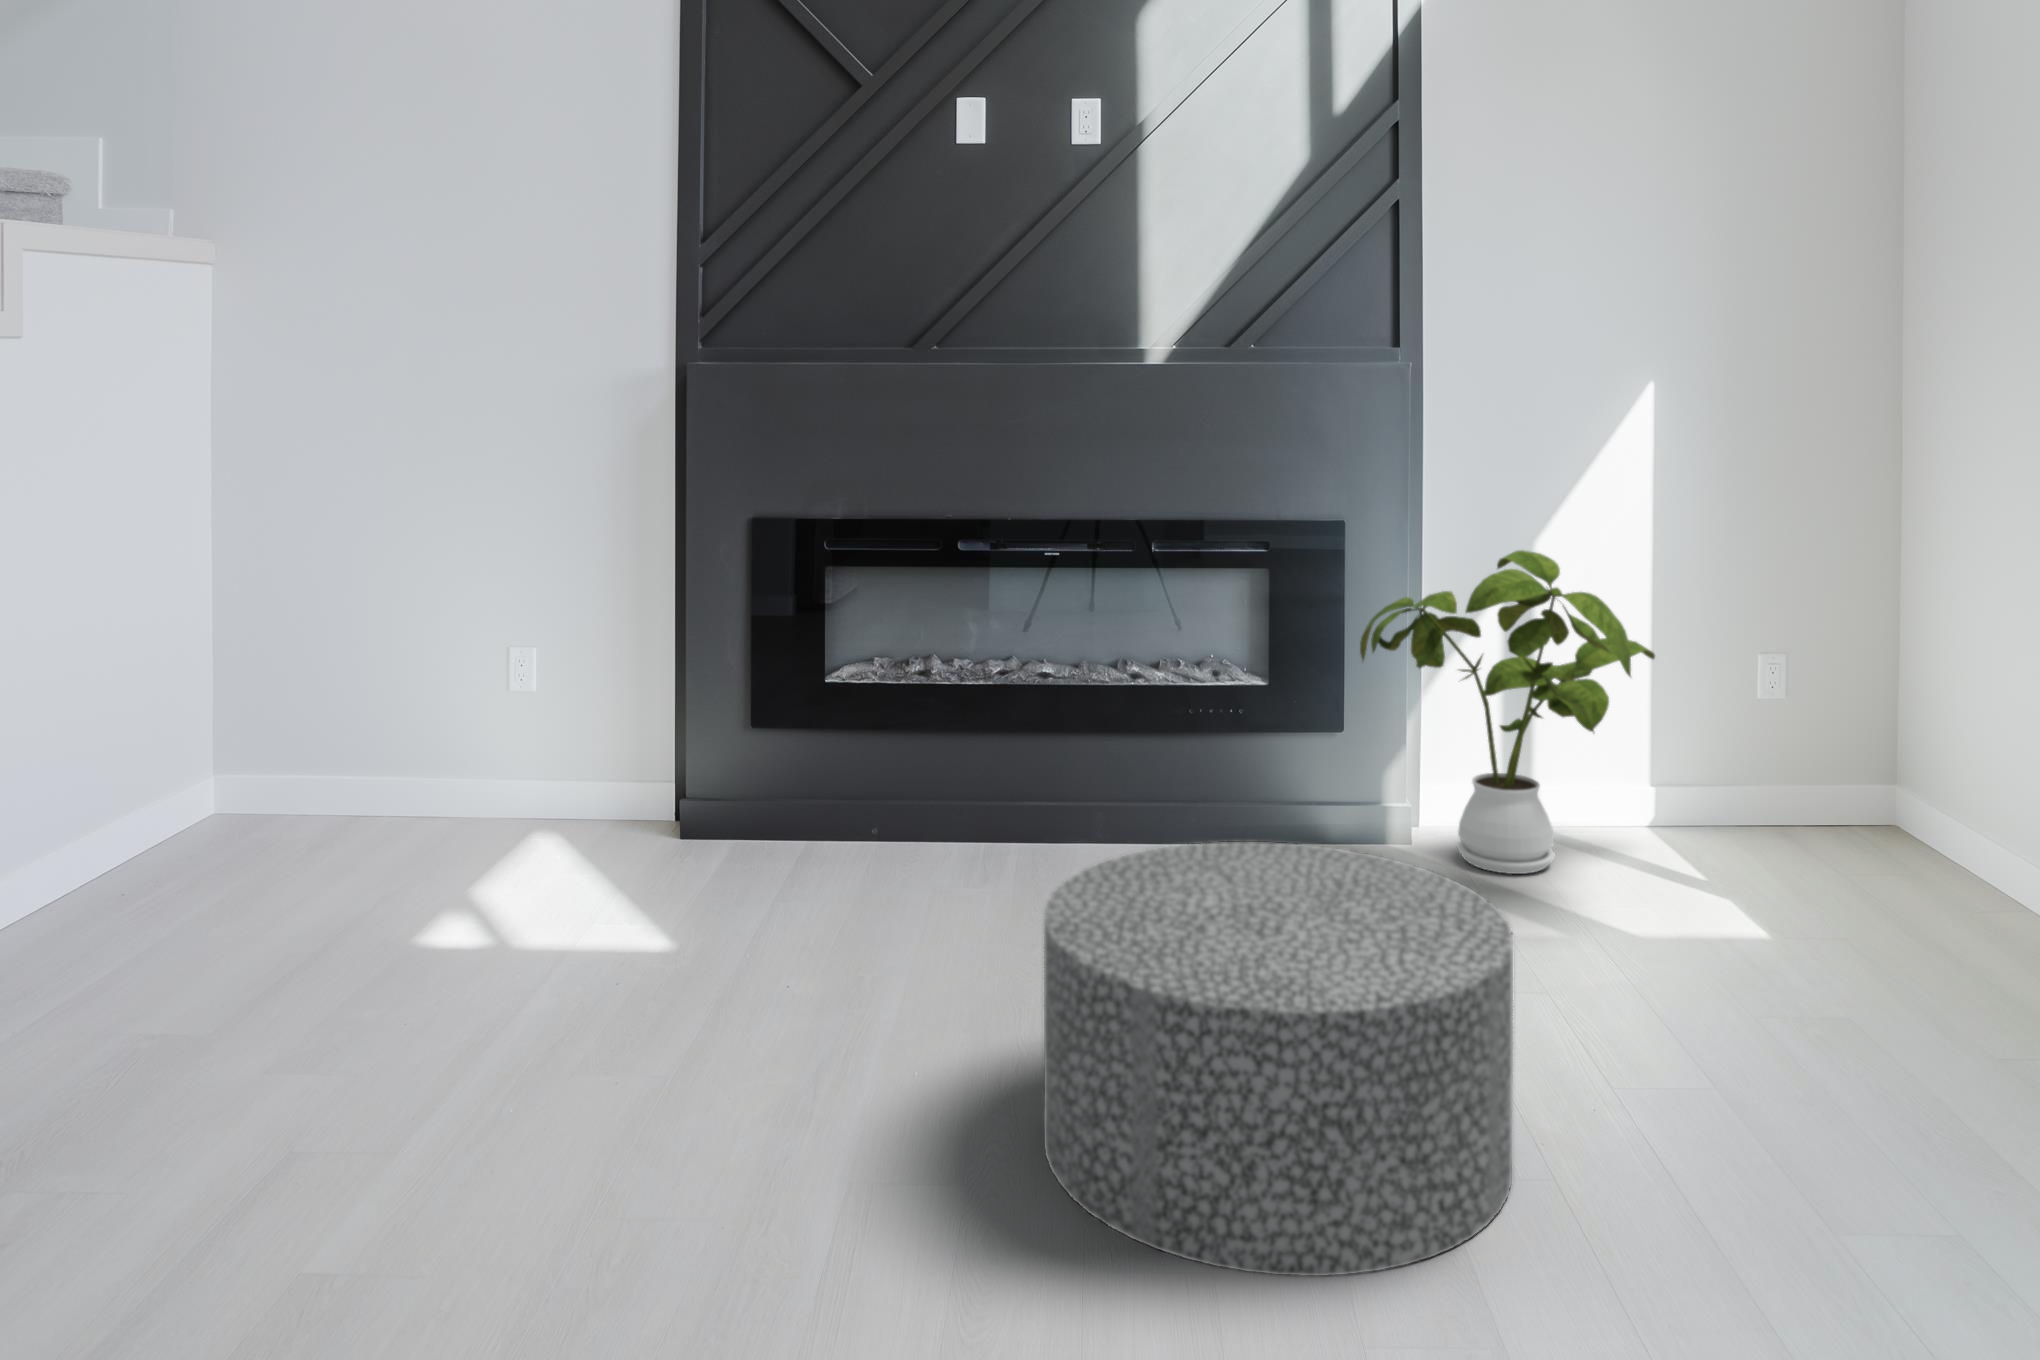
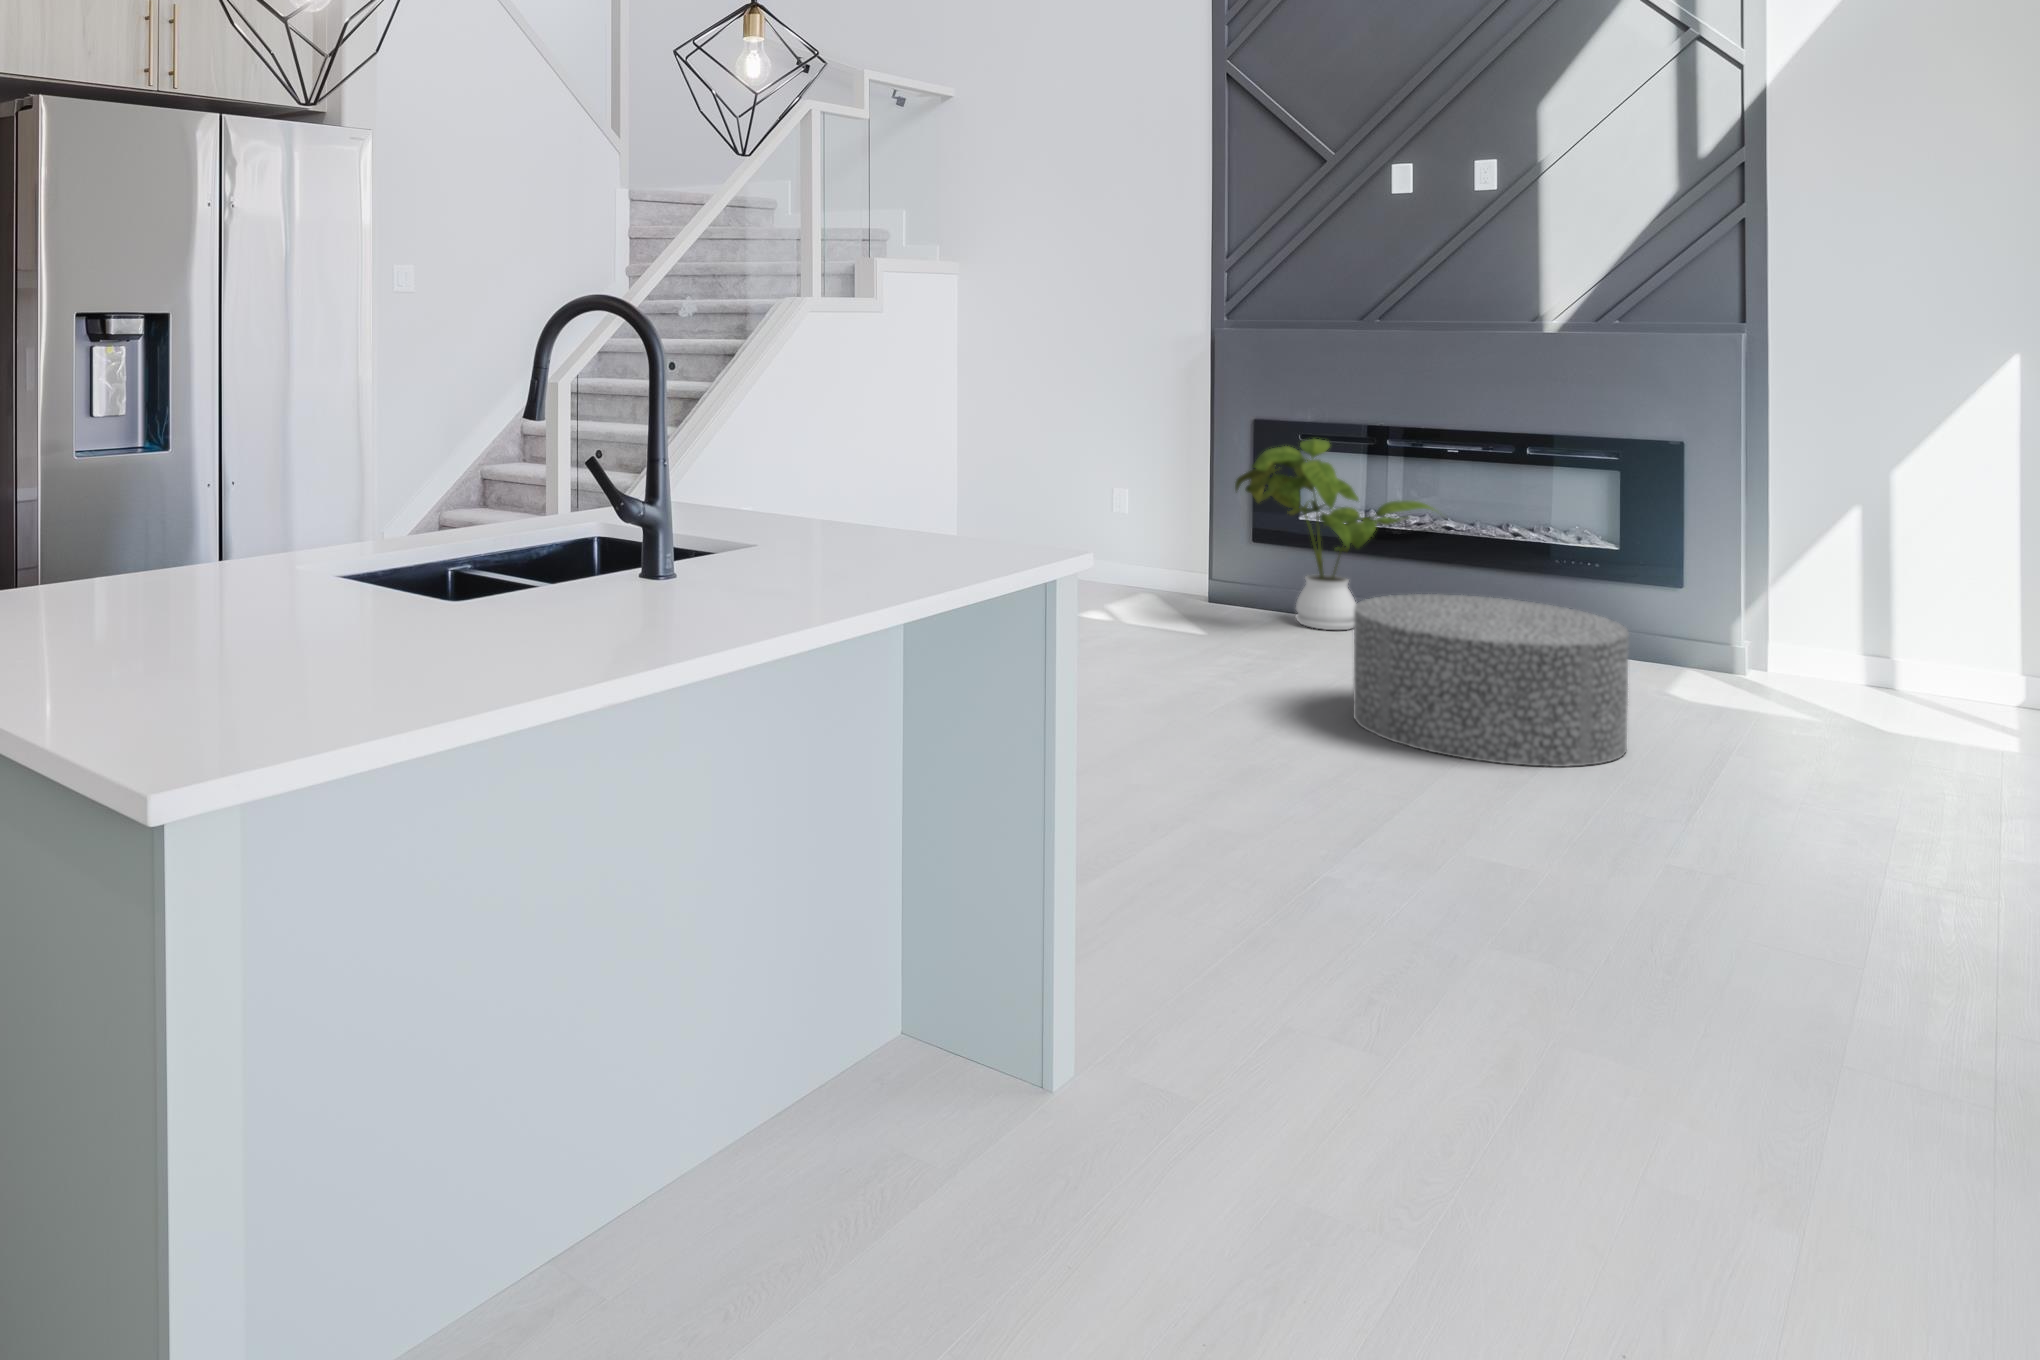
house plant: present [1360,550,1655,874] -> present [1235,439,1434,630]

